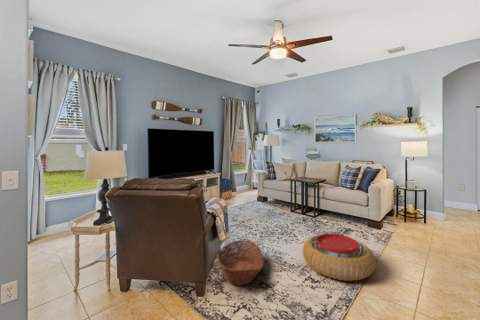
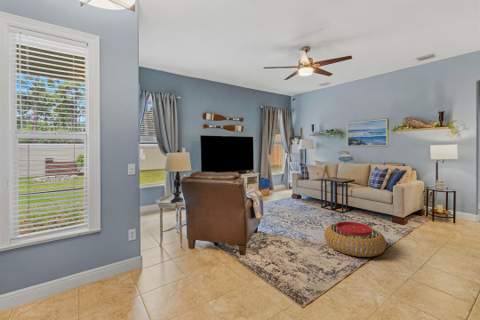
basket: present [217,240,264,286] -> none [255,223,291,253]

